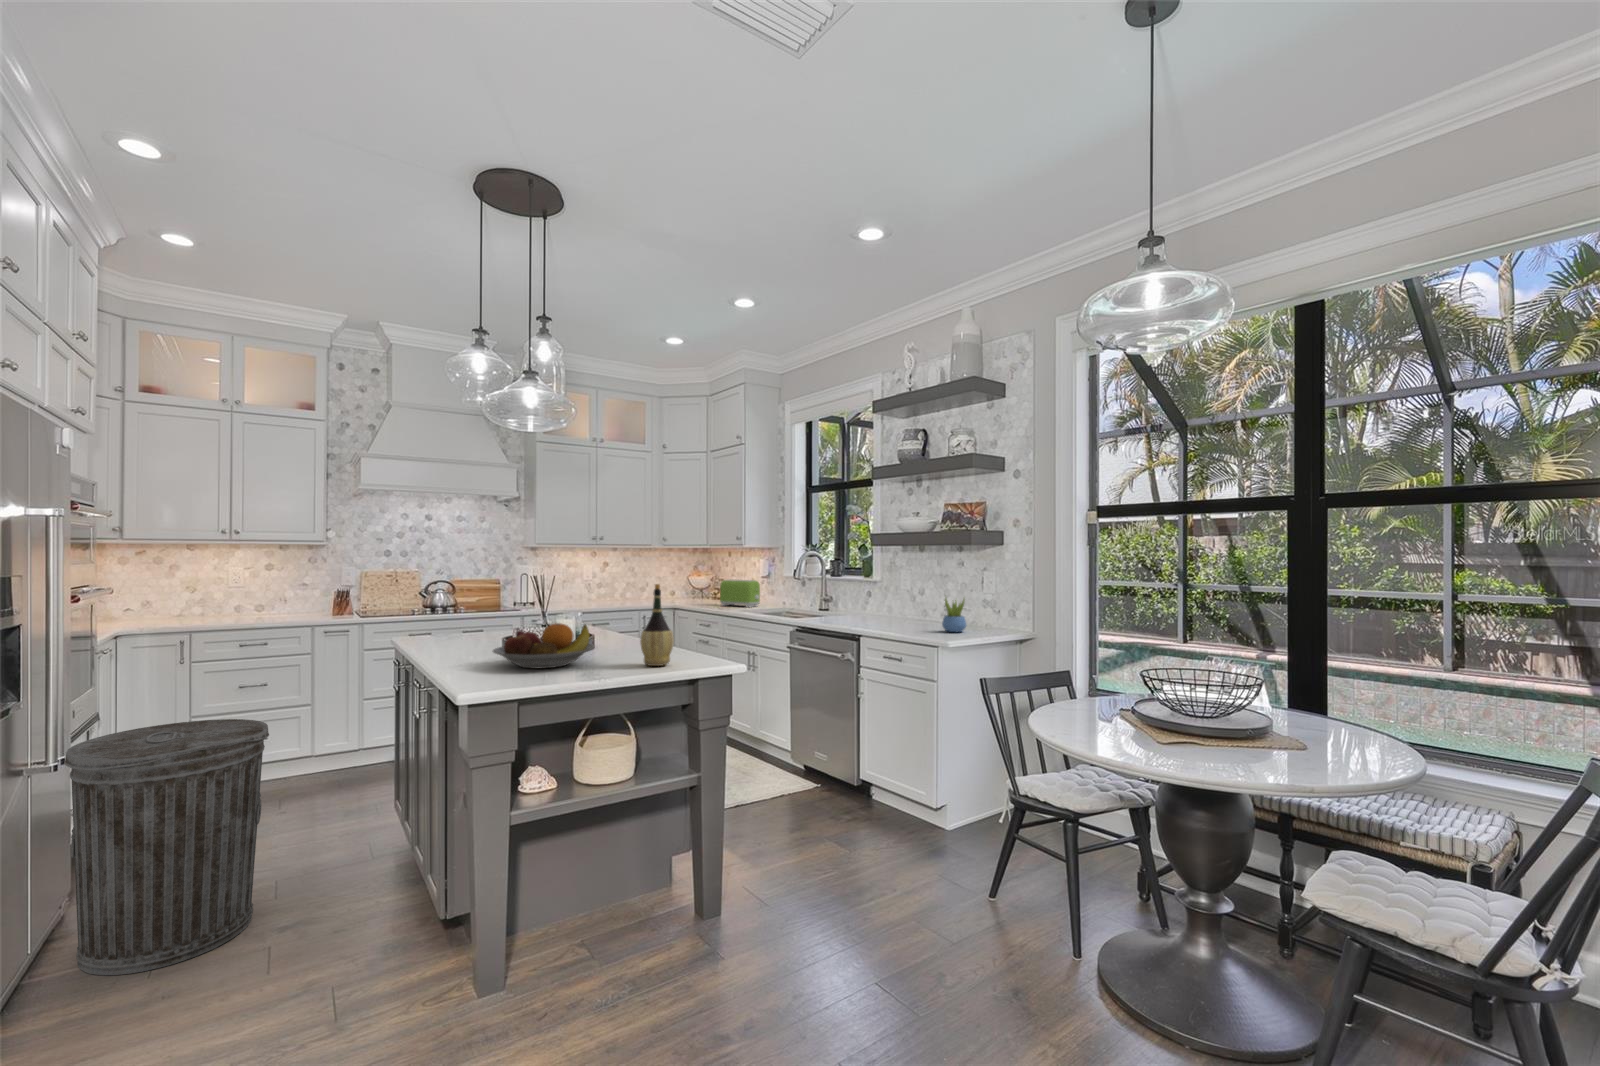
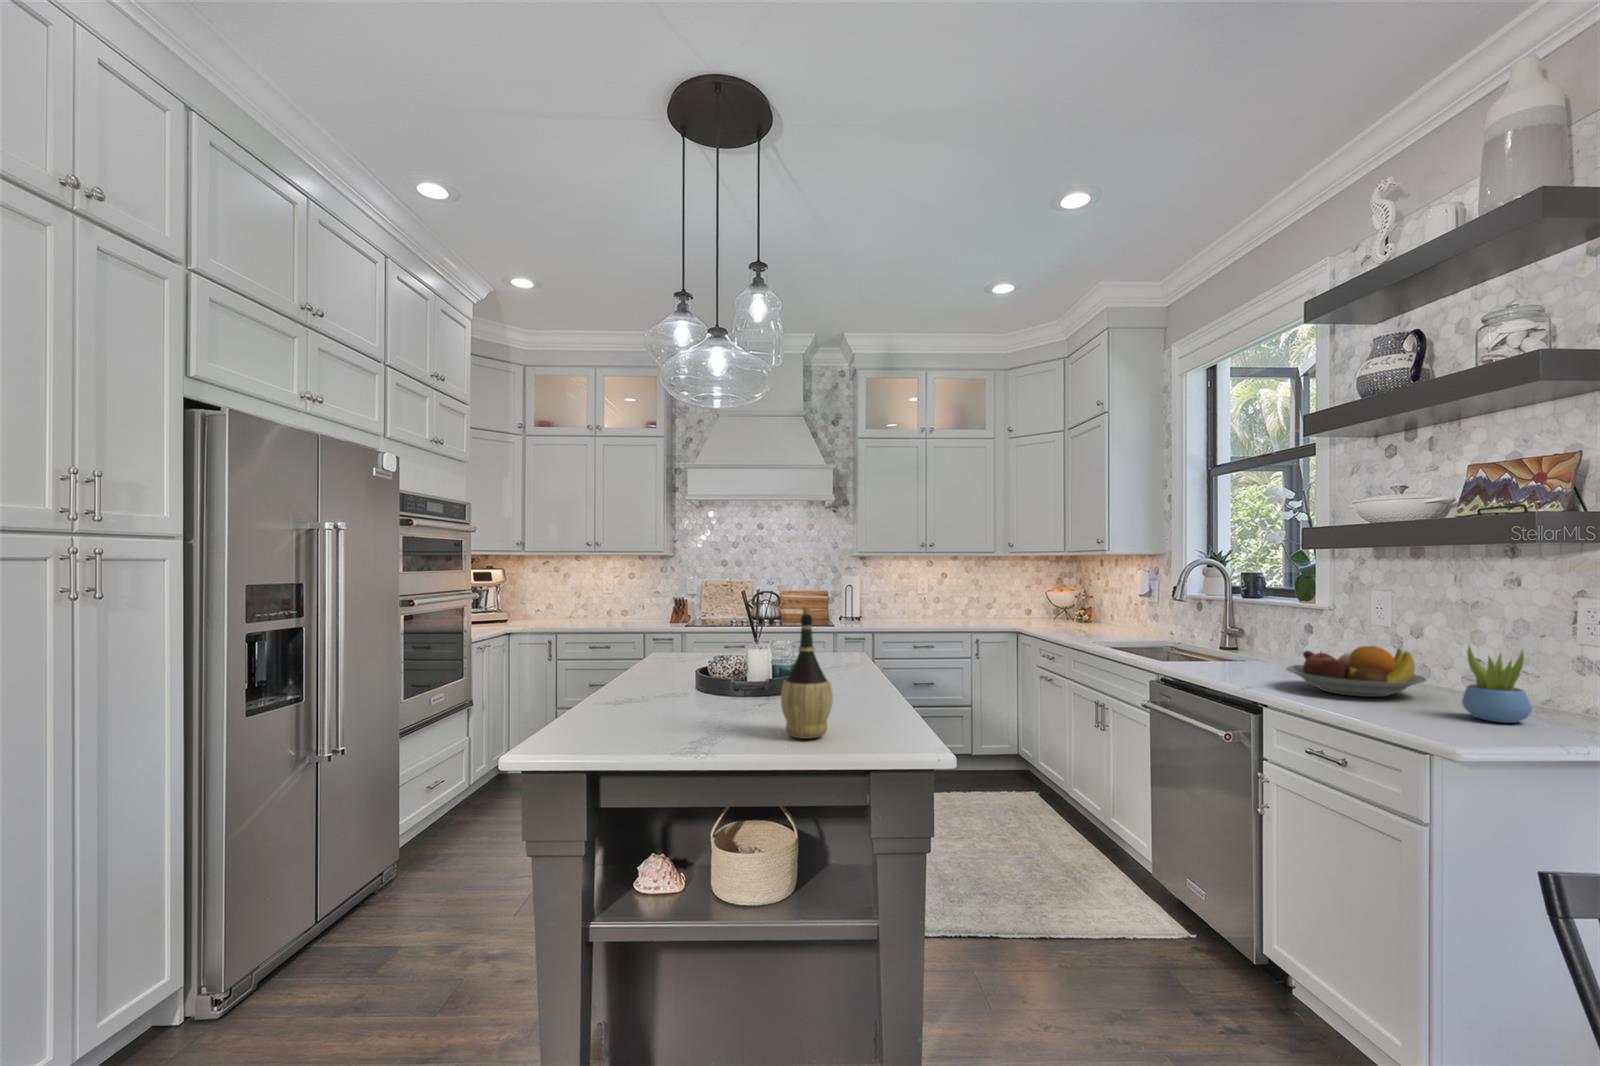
toaster: present [720,579,760,607] -> none [1078,597,1136,636]
fruit bowl: present [493,623,594,669] -> present [1286,646,1426,697]
trash can: present [64,719,269,975] -> none [311,723,485,978]

